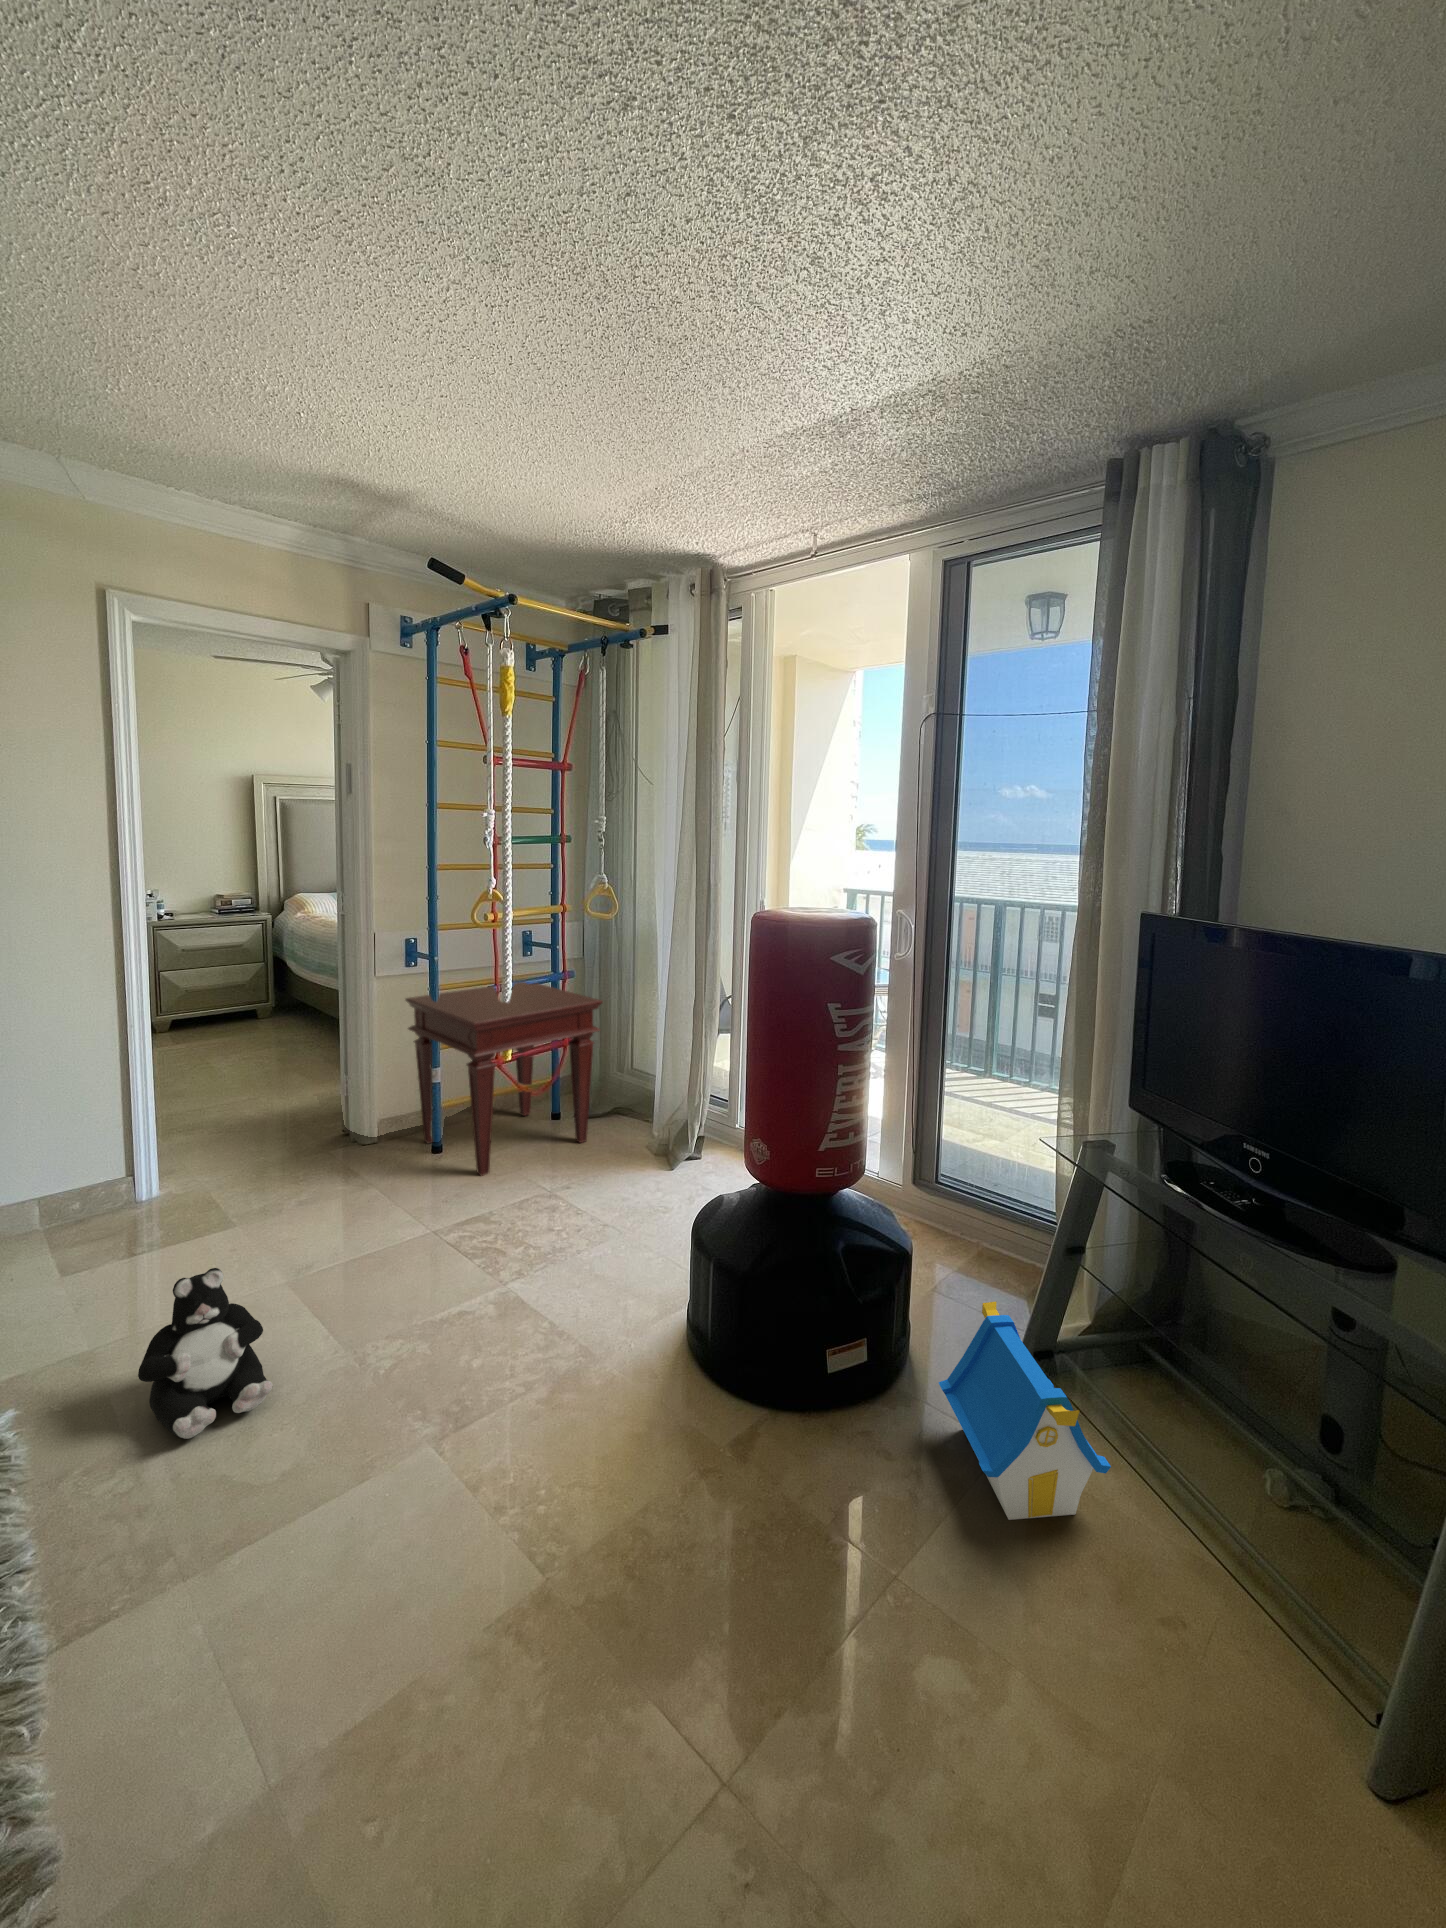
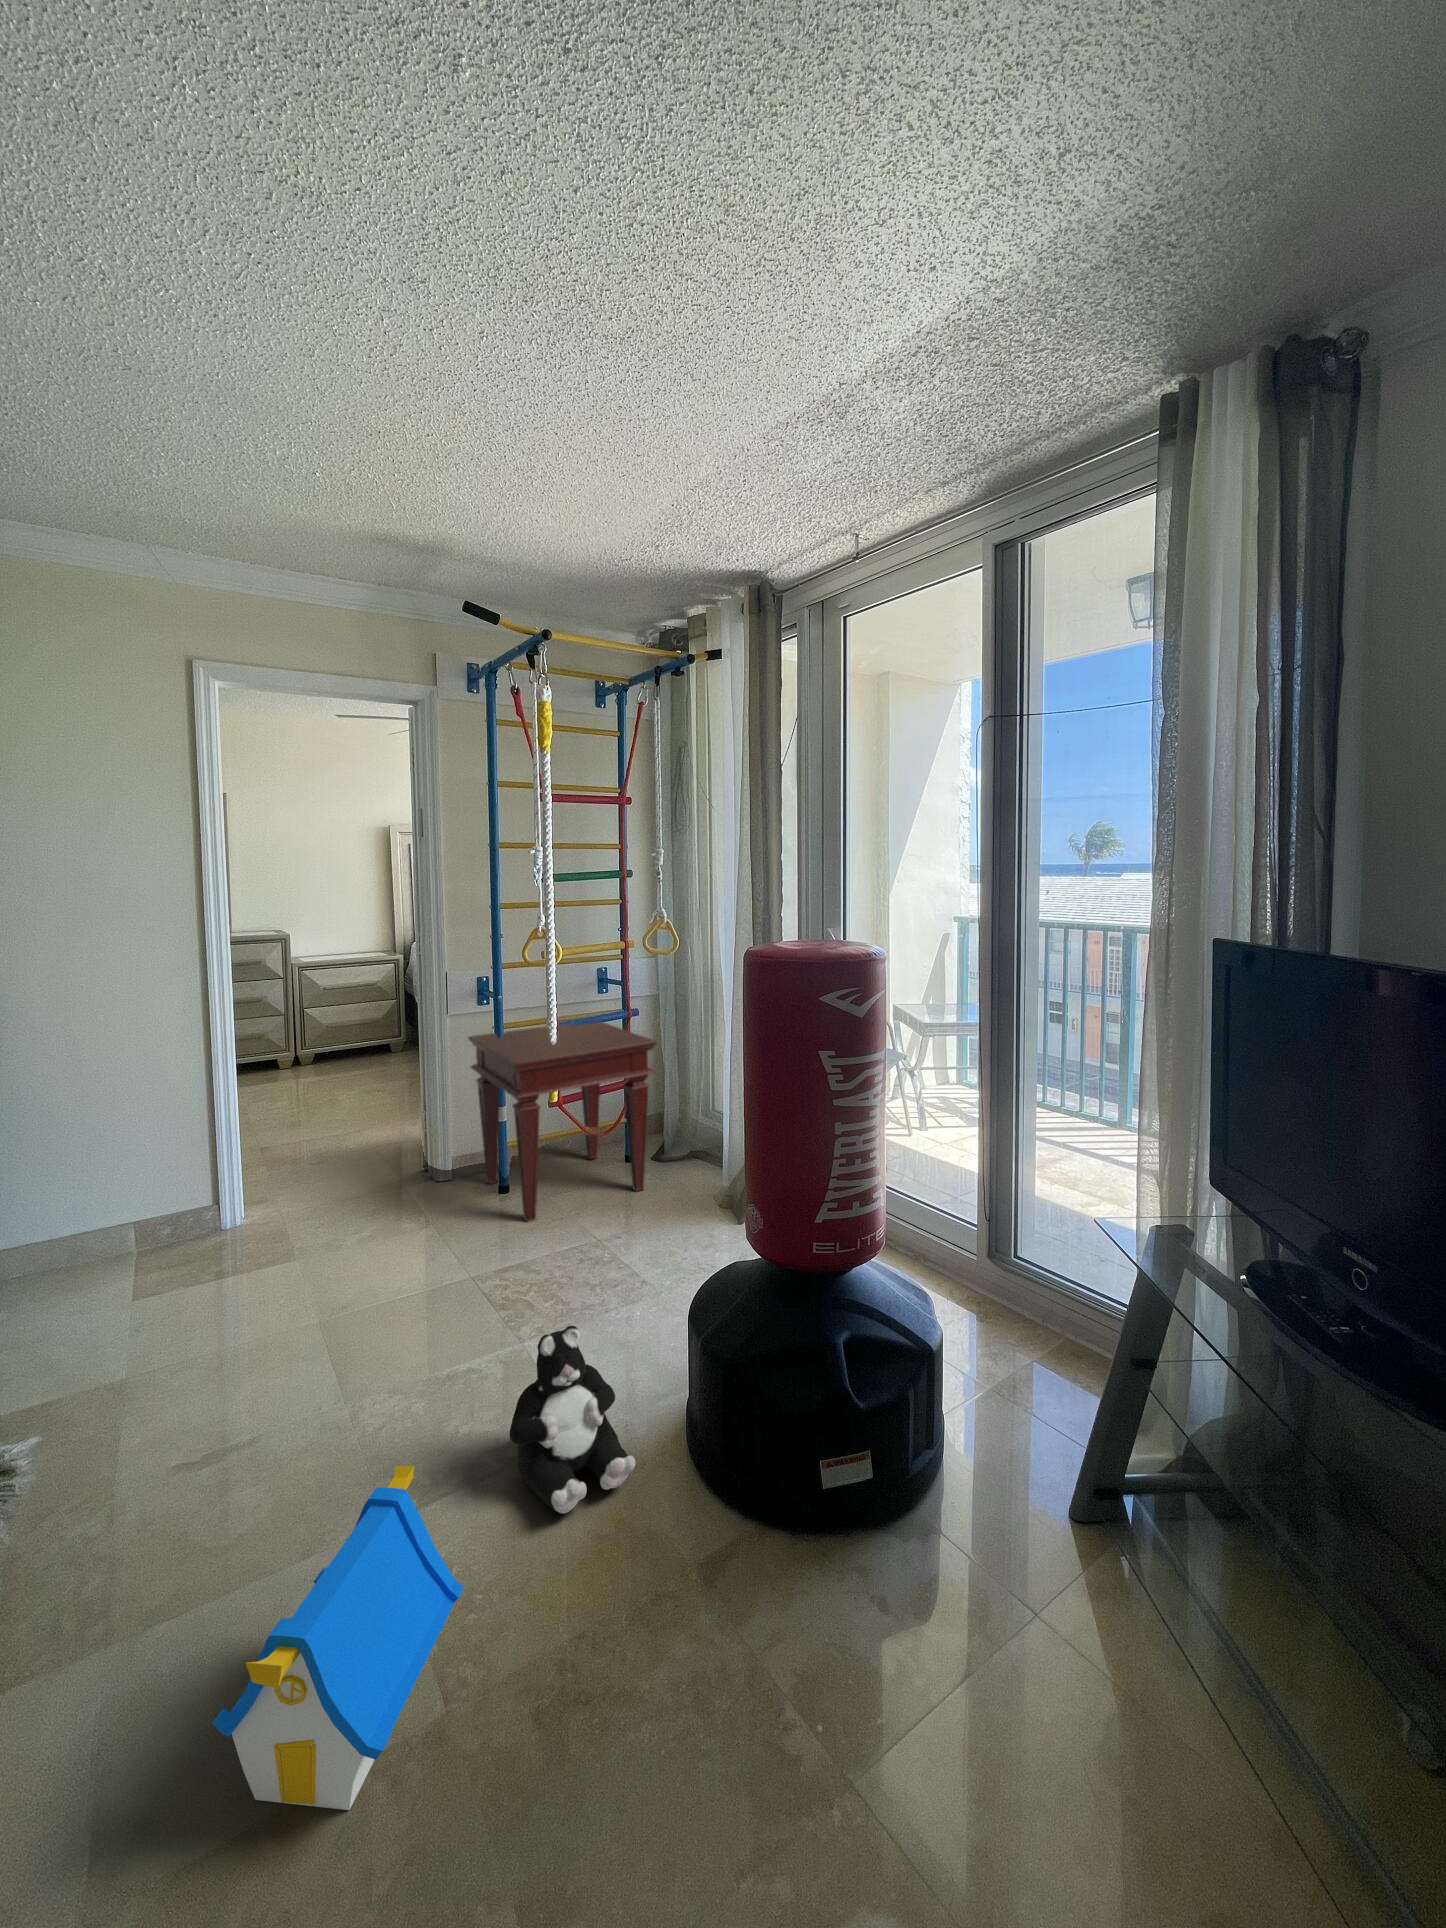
plush toy: present [138,1268,273,1439] -> present [510,1326,635,1514]
toy house: present [939,1302,1111,1520] -> present [213,1466,464,1810]

